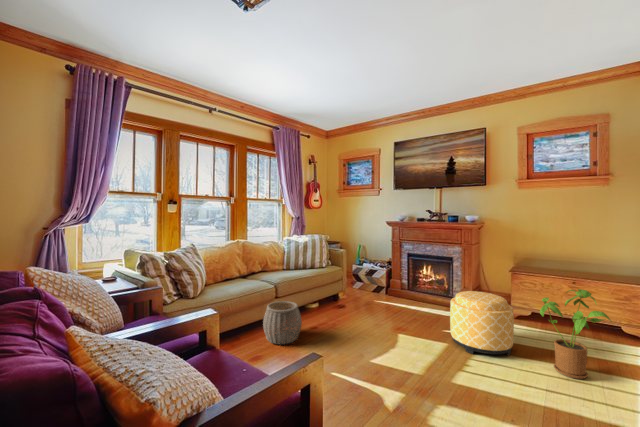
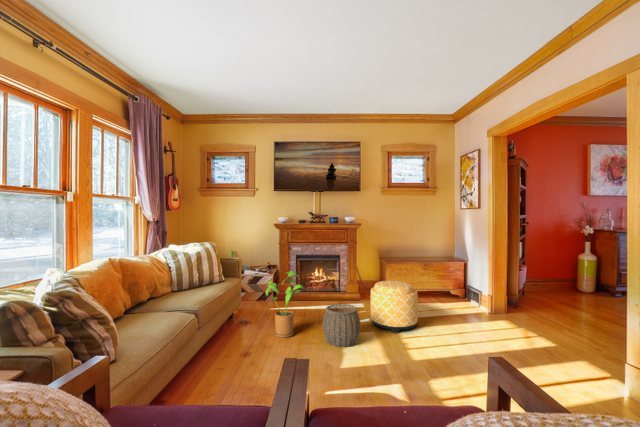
house plant: present [540,289,611,379] -> present [266,271,304,338]
woven basket: present [263,301,302,344] -> present [323,304,361,346]

